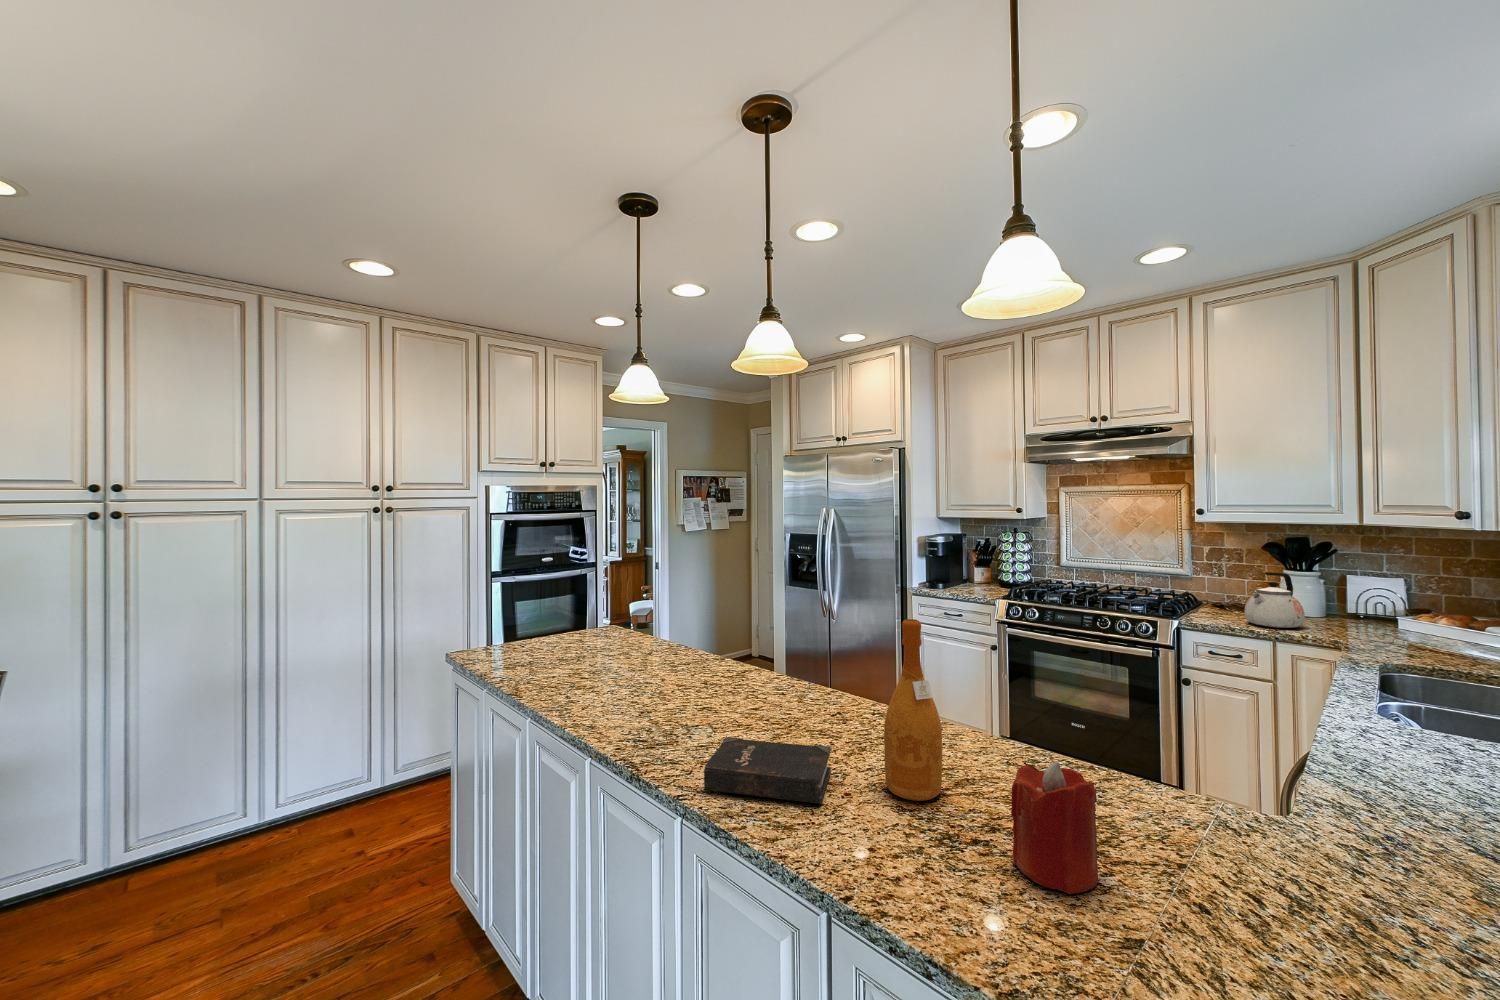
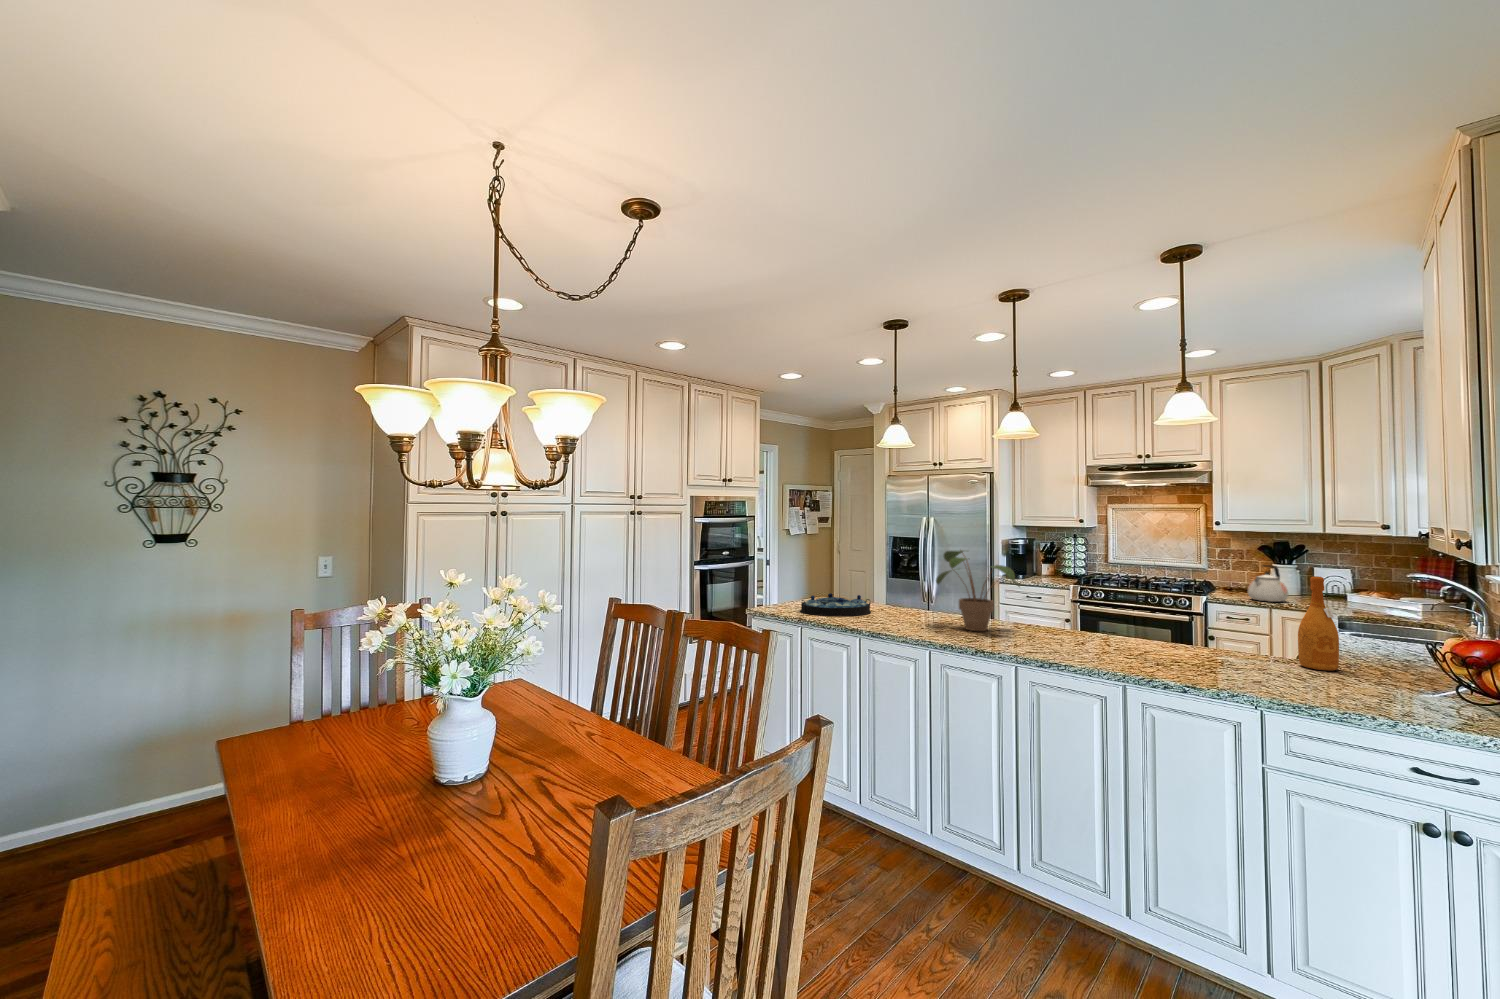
potted plant: none [652,567,792,714] -> present [936,550,1020,631]
wine bottle: present [884,619,942,801] -> present [1298,576,1339,671]
serving tray: none [506,631,622,673] -> present [801,593,871,616]
hardback book: present [704,737,831,803] -> none [1020,632,1092,655]
candle: present [1011,762,1098,894] -> none [1196,624,1237,674]

